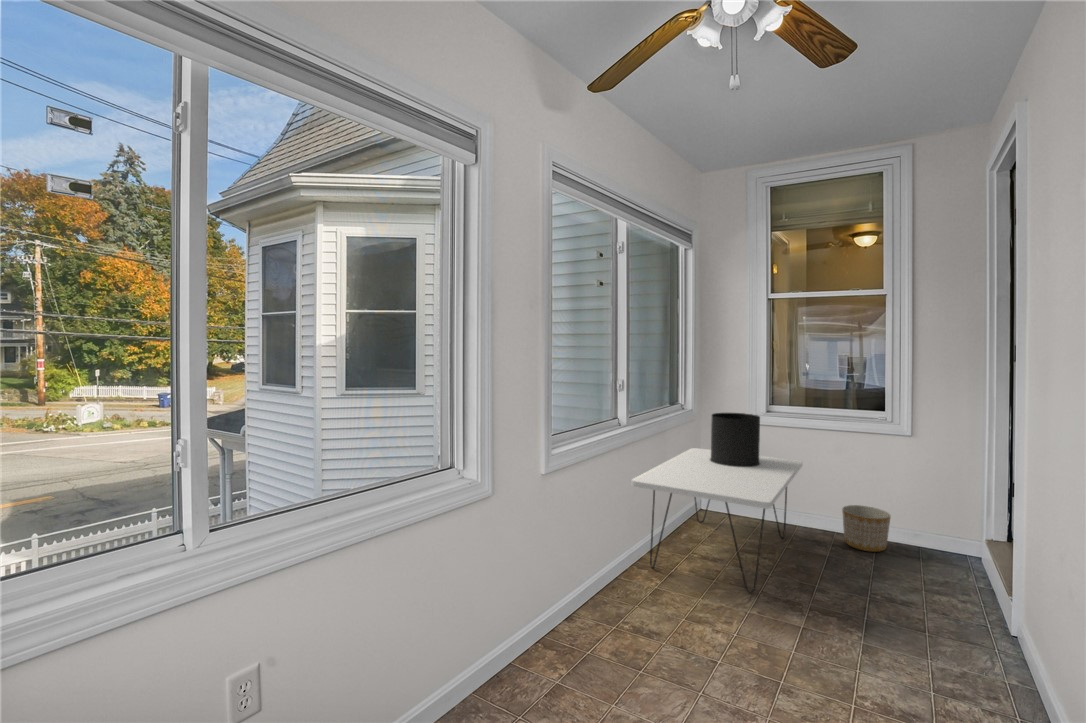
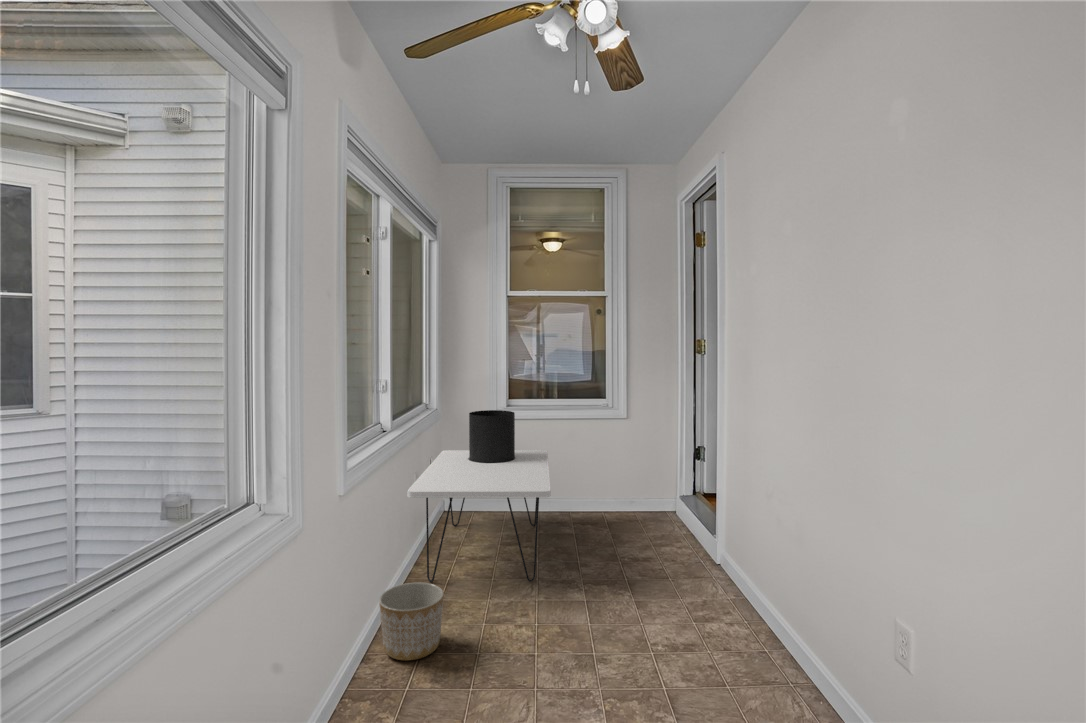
planter: present [842,505,891,552] -> present [379,582,444,661]

